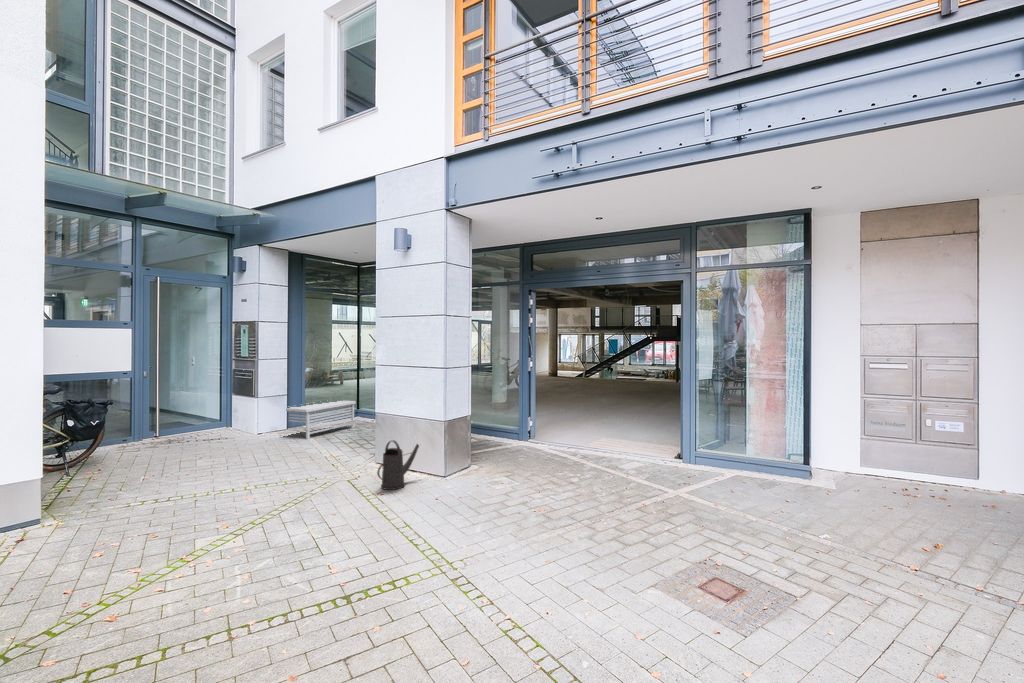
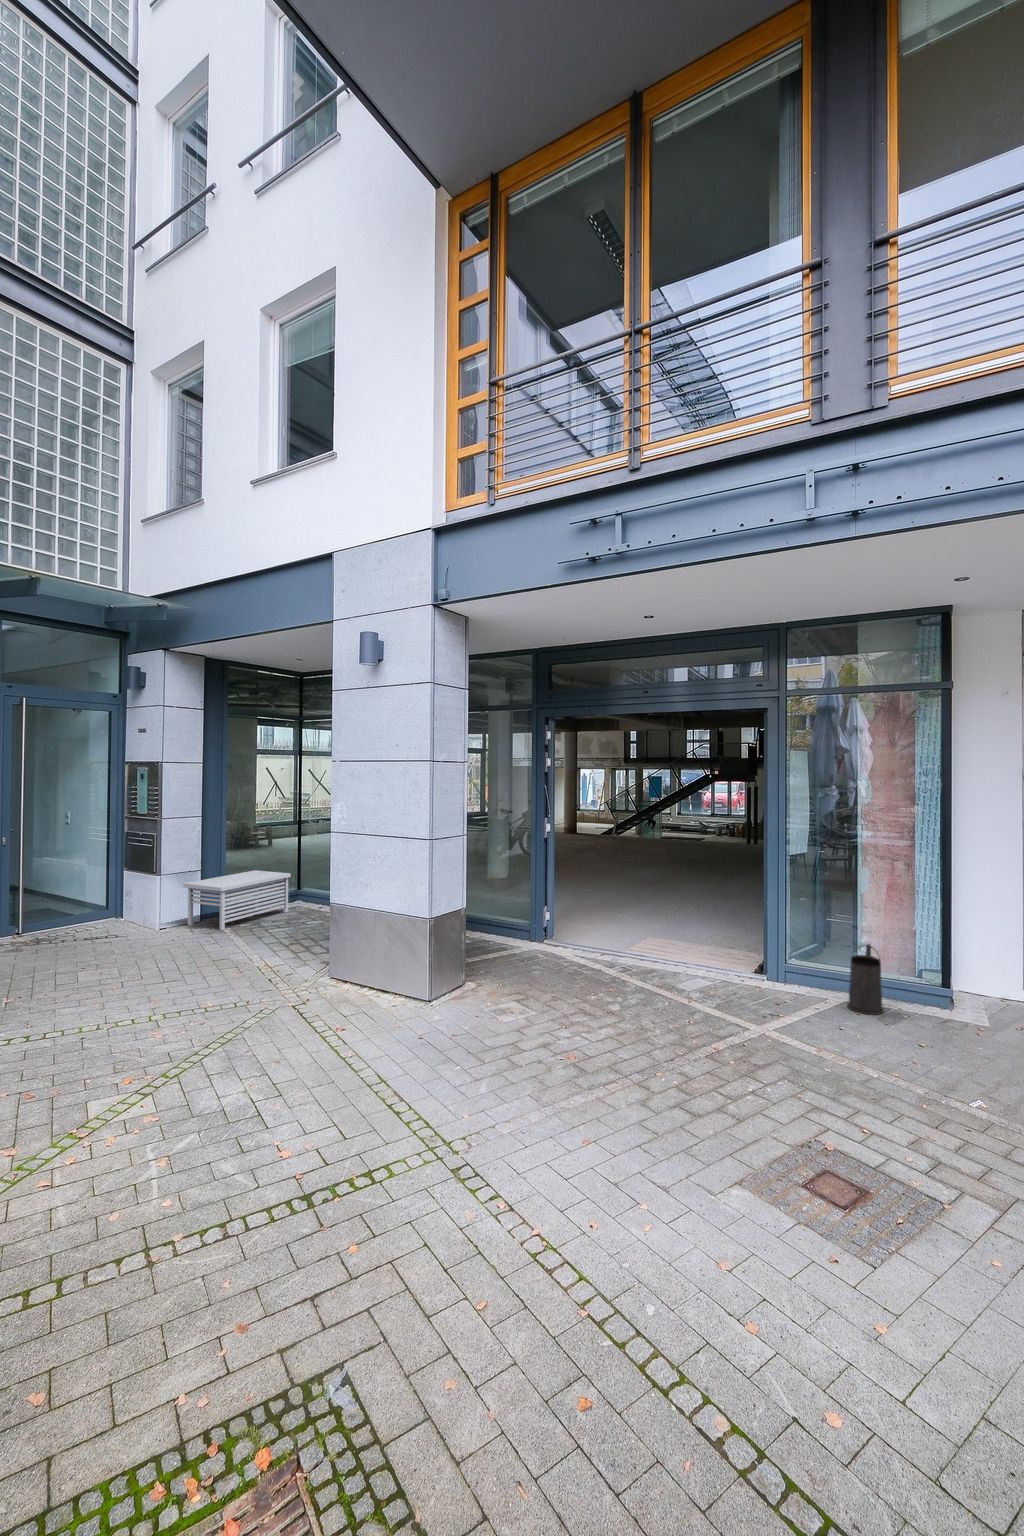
watering can: present [377,440,419,490] -> present [847,944,884,1015]

